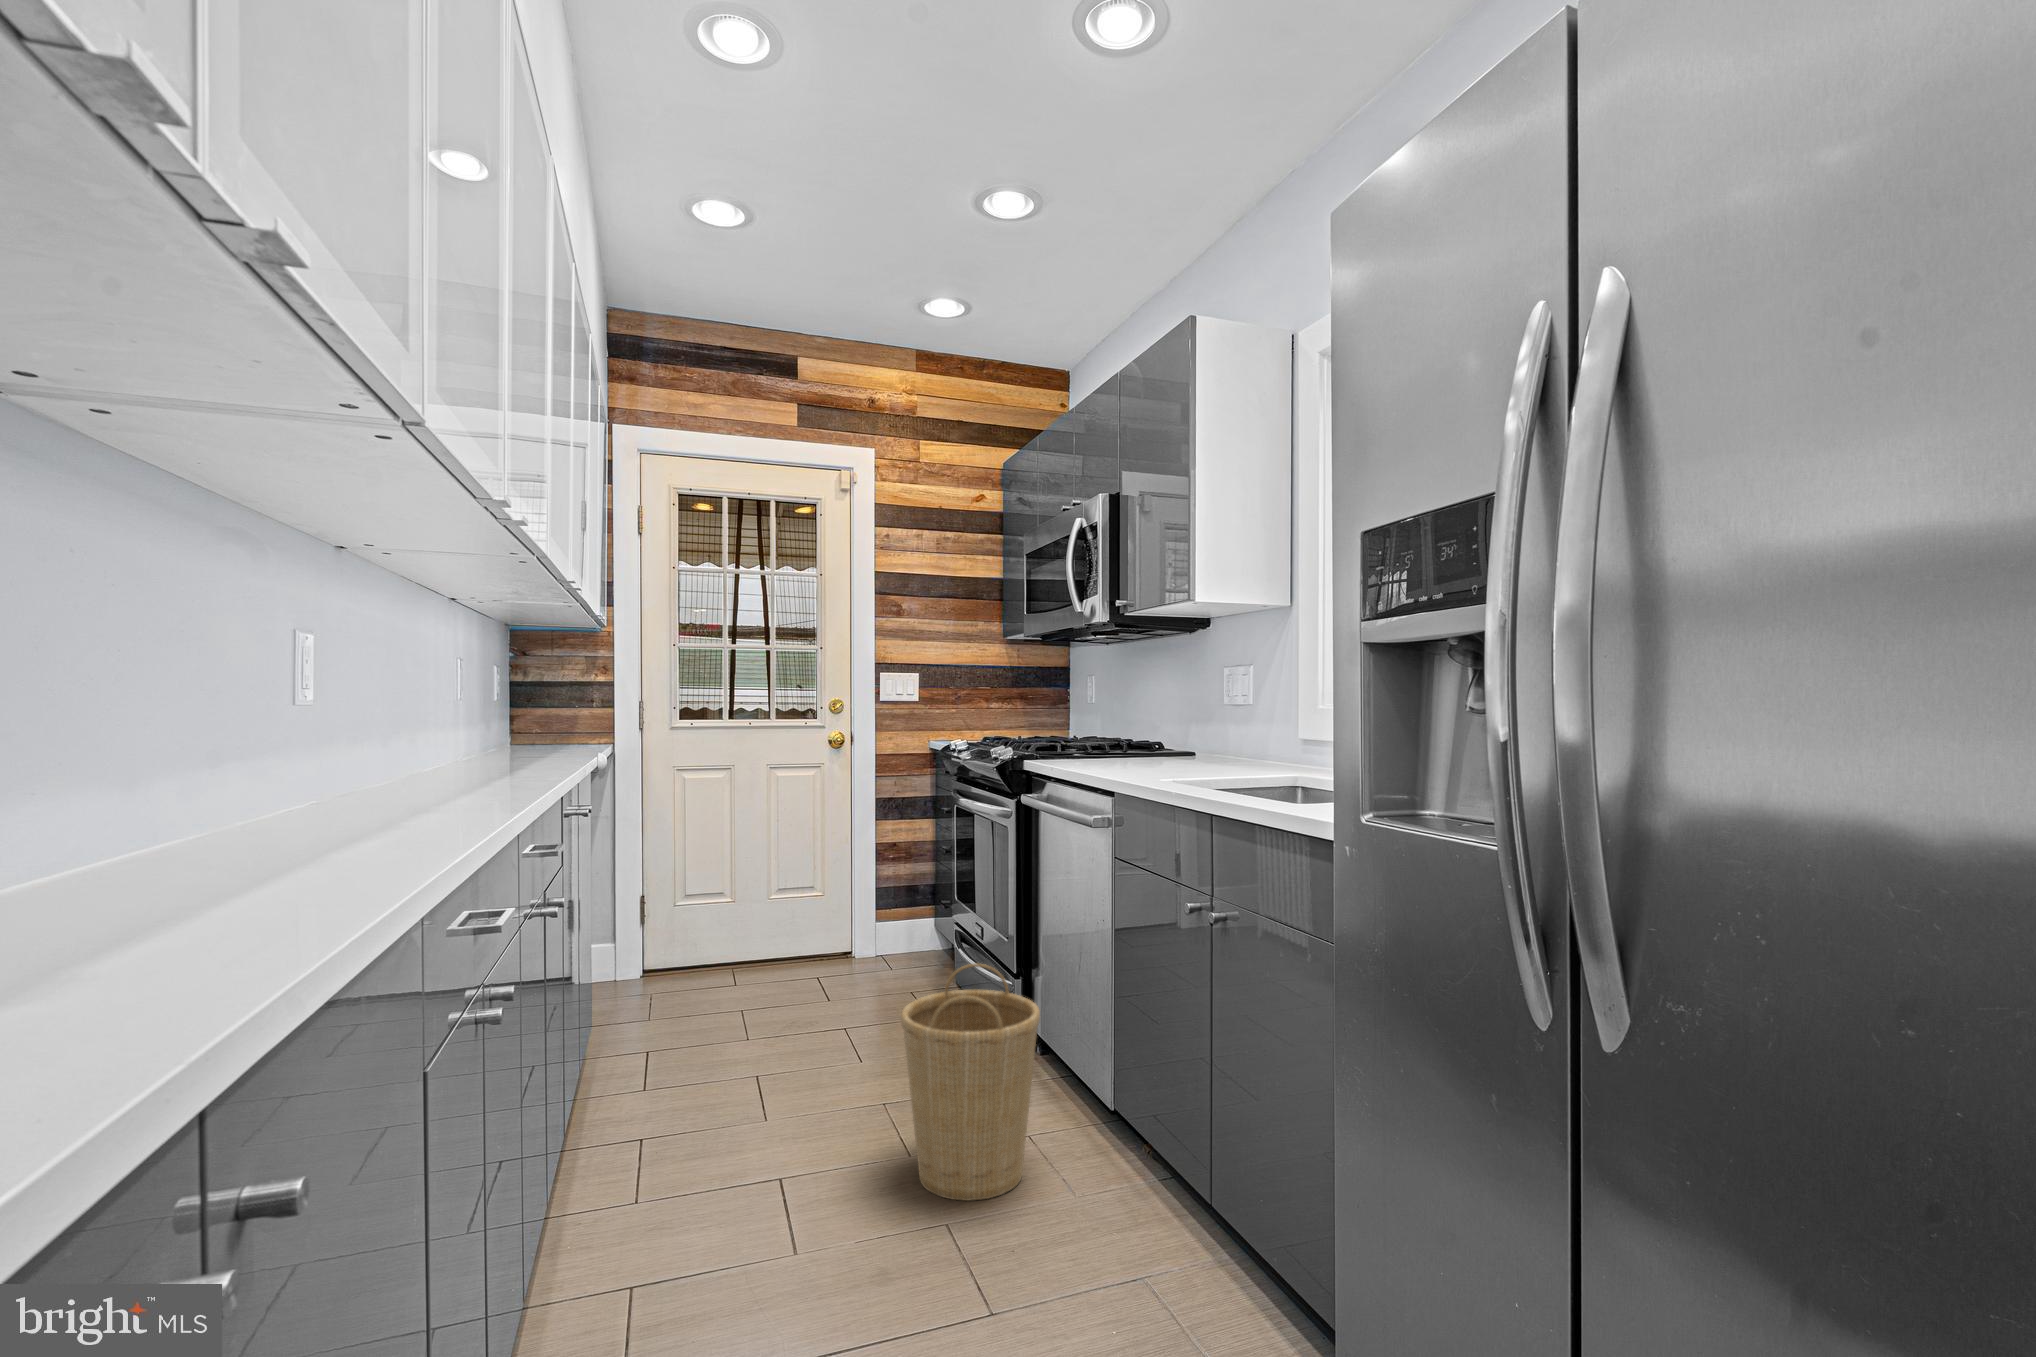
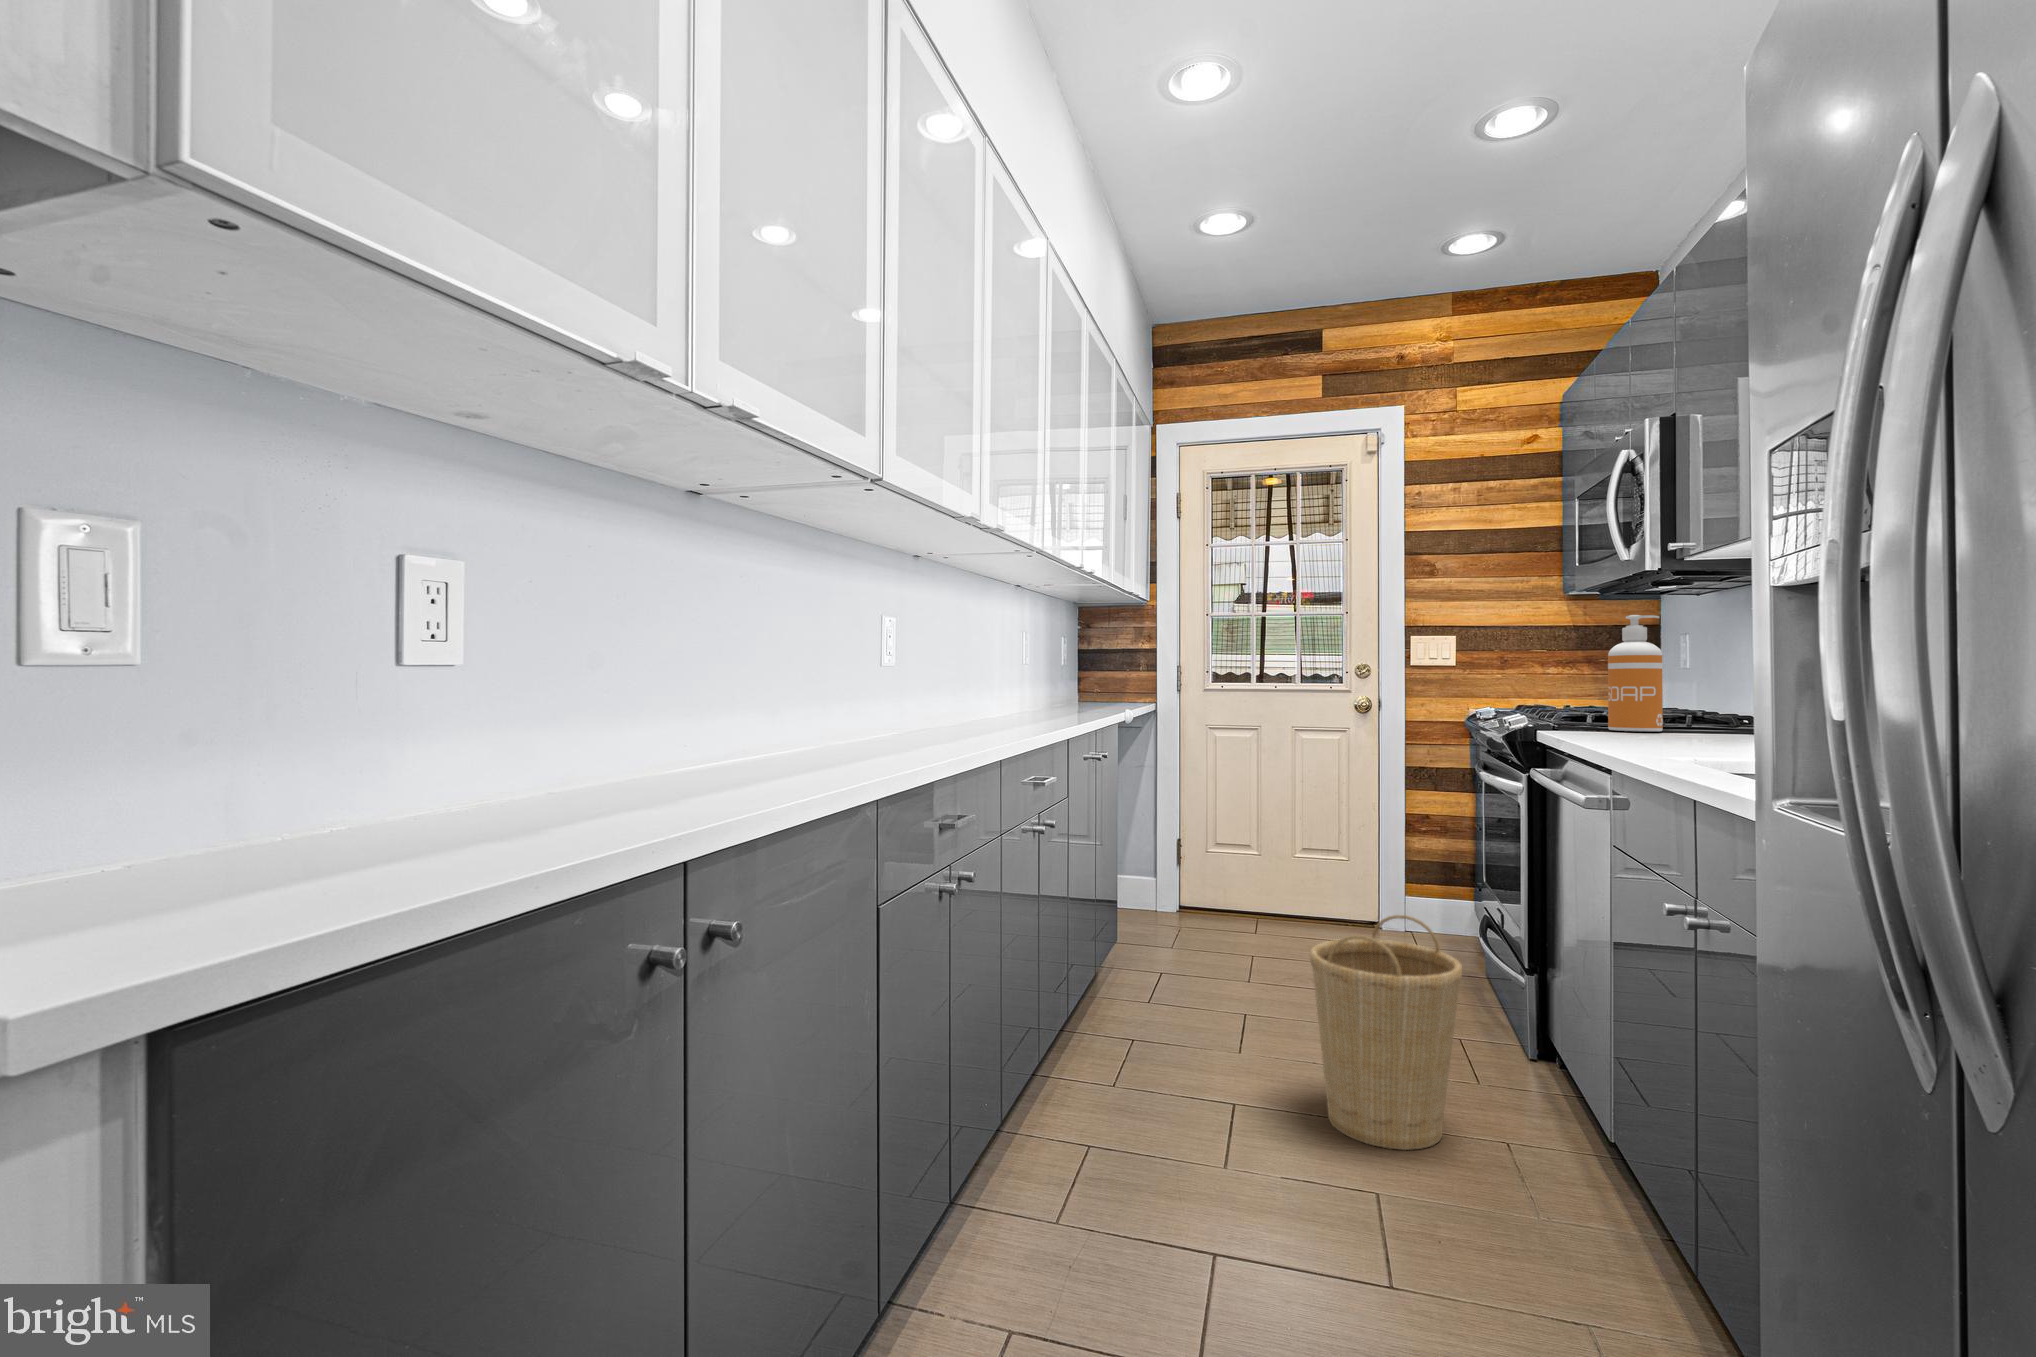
soap dispenser: none [1133,680,1173,779] -> present [1608,615,1663,731]

